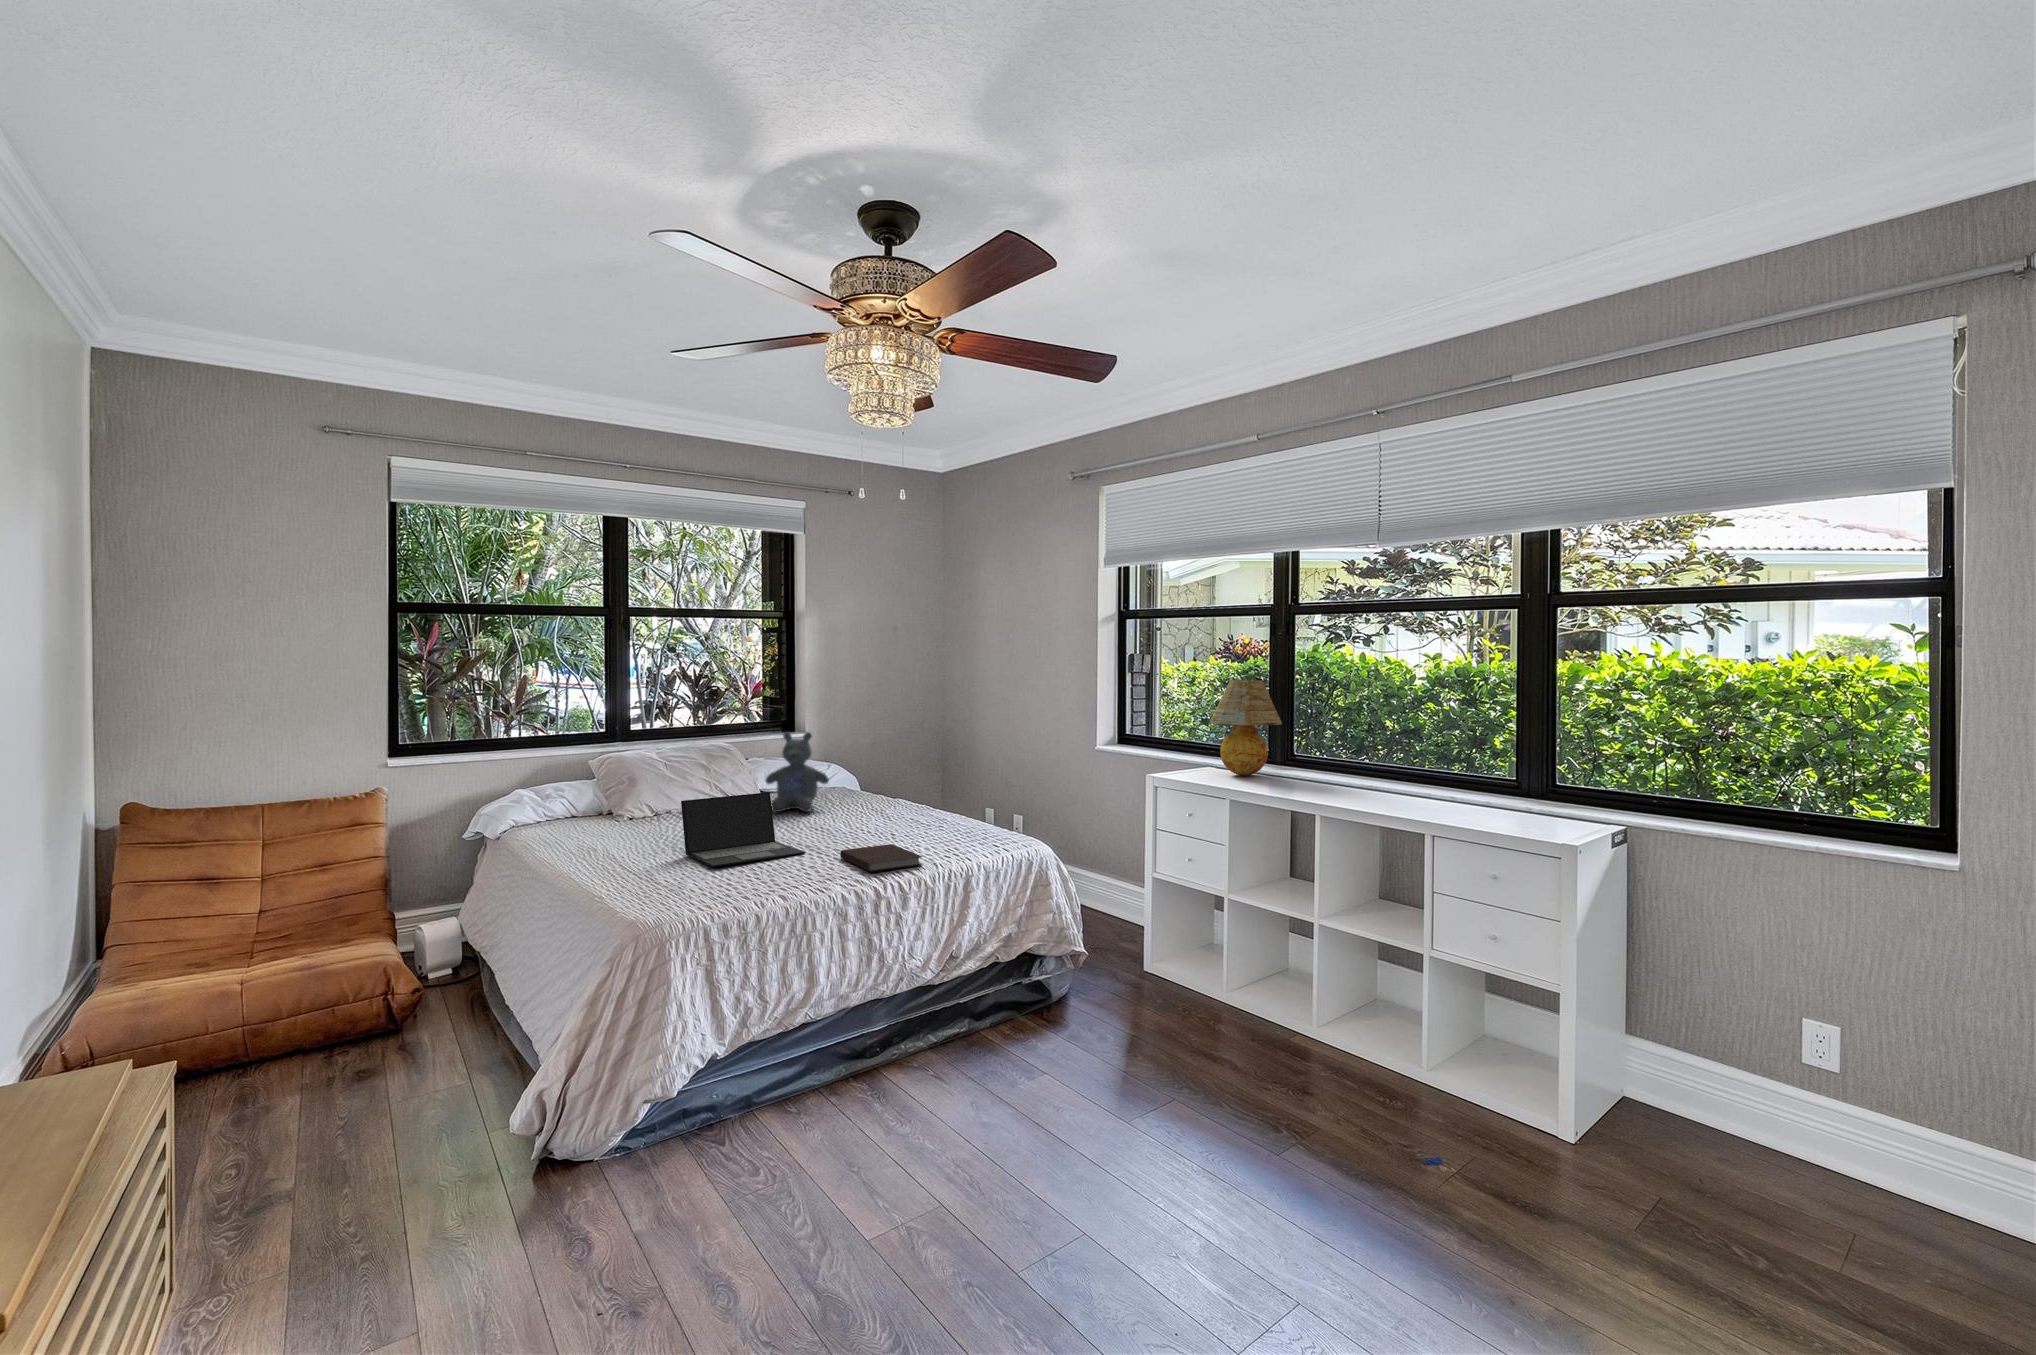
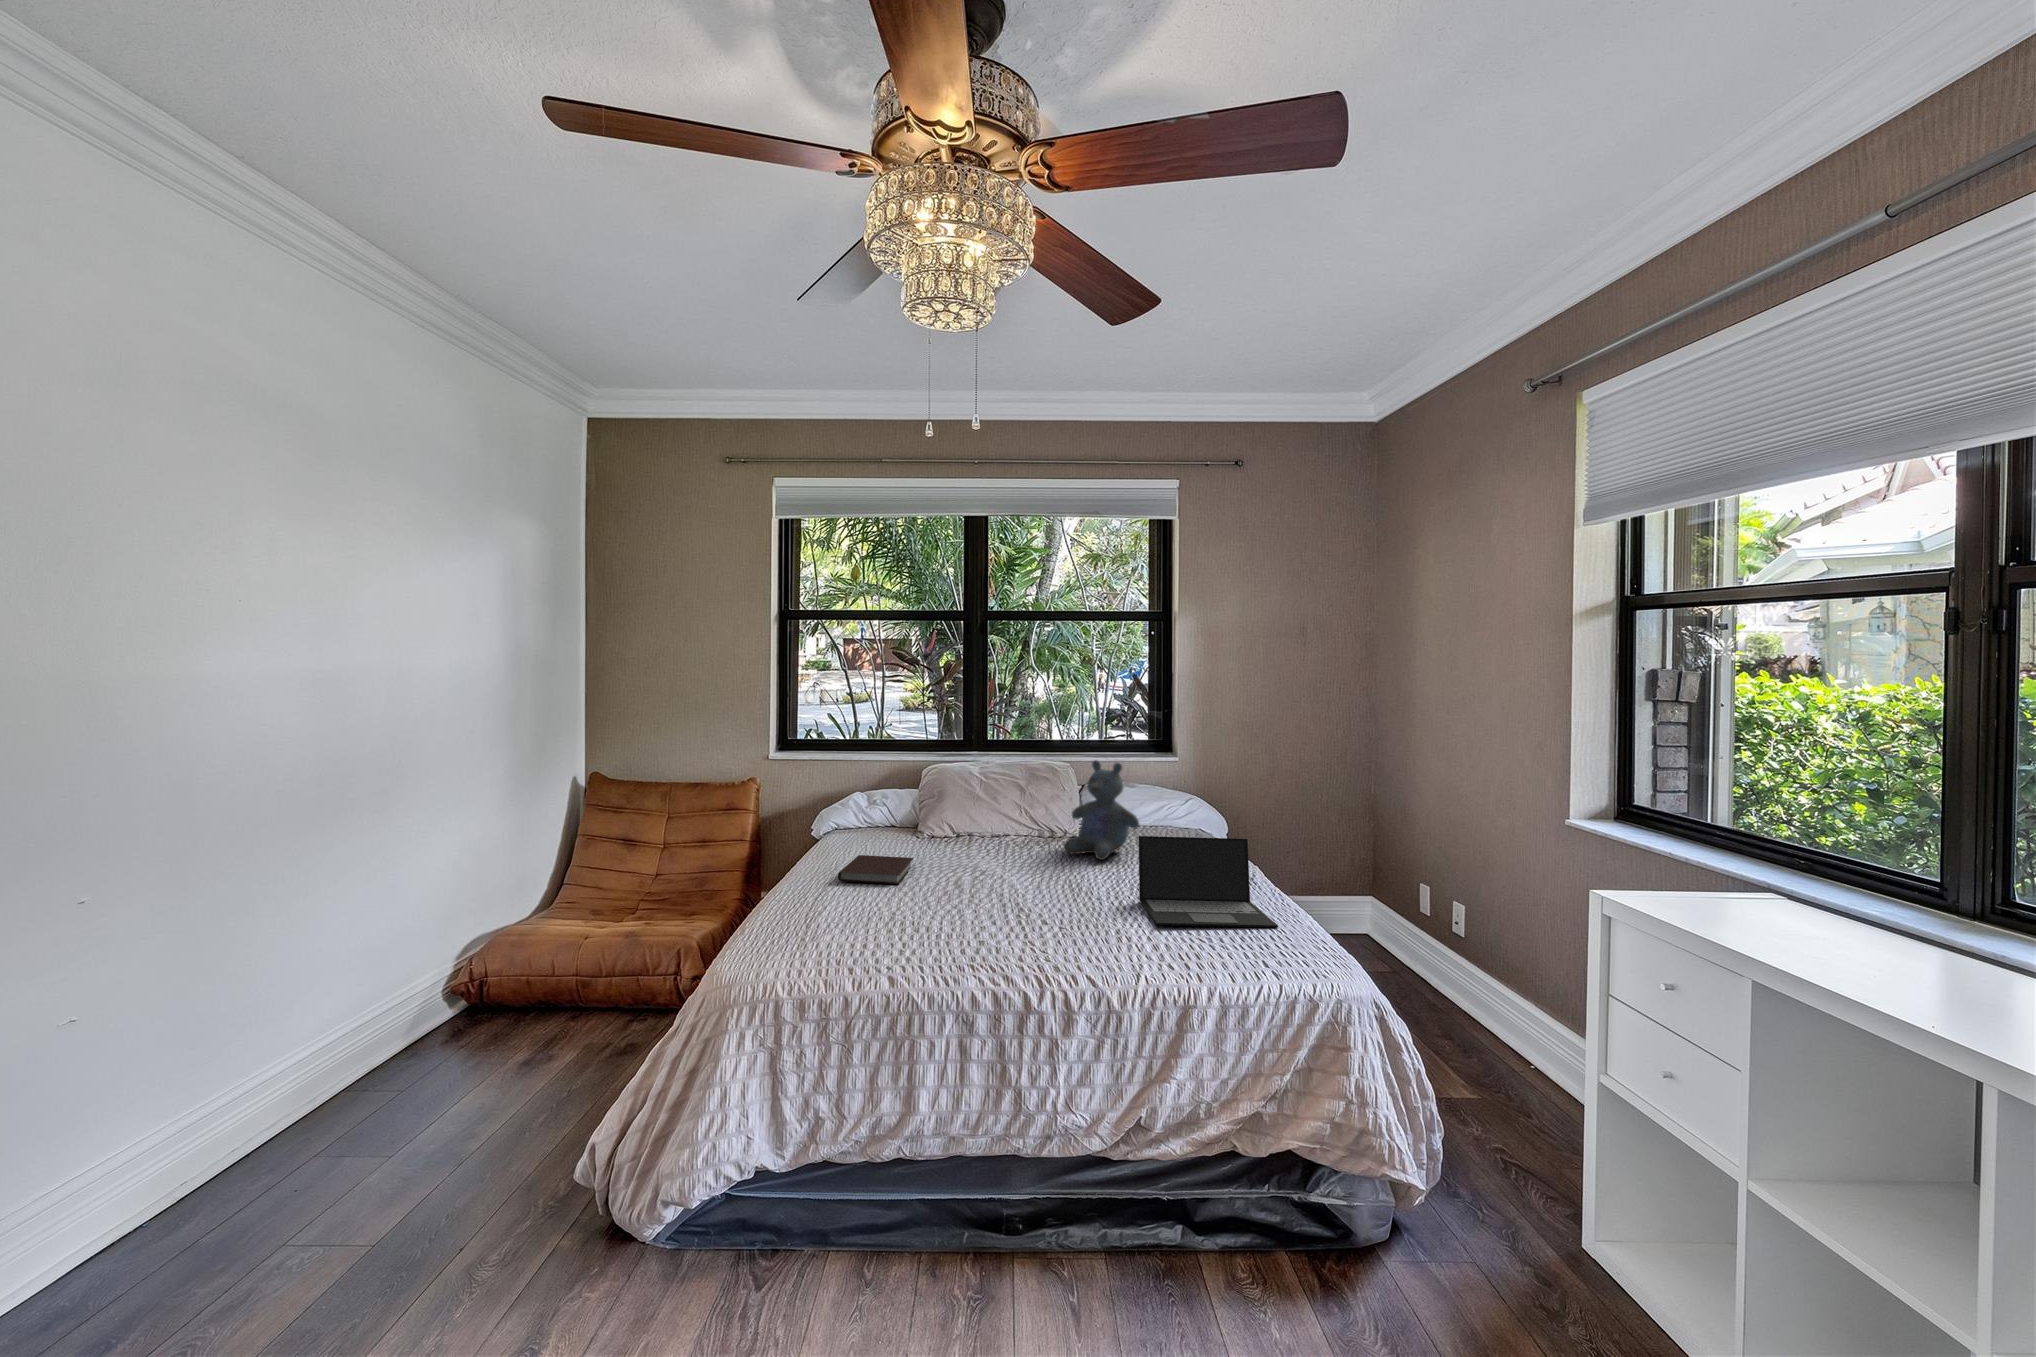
table lamp: present [1210,680,1282,776] -> none [1736,739,1932,937]
laptop: present [681,792,805,867] -> present [1139,836,1278,927]
notebook: present [840,844,922,872] -> present [838,855,914,884]

